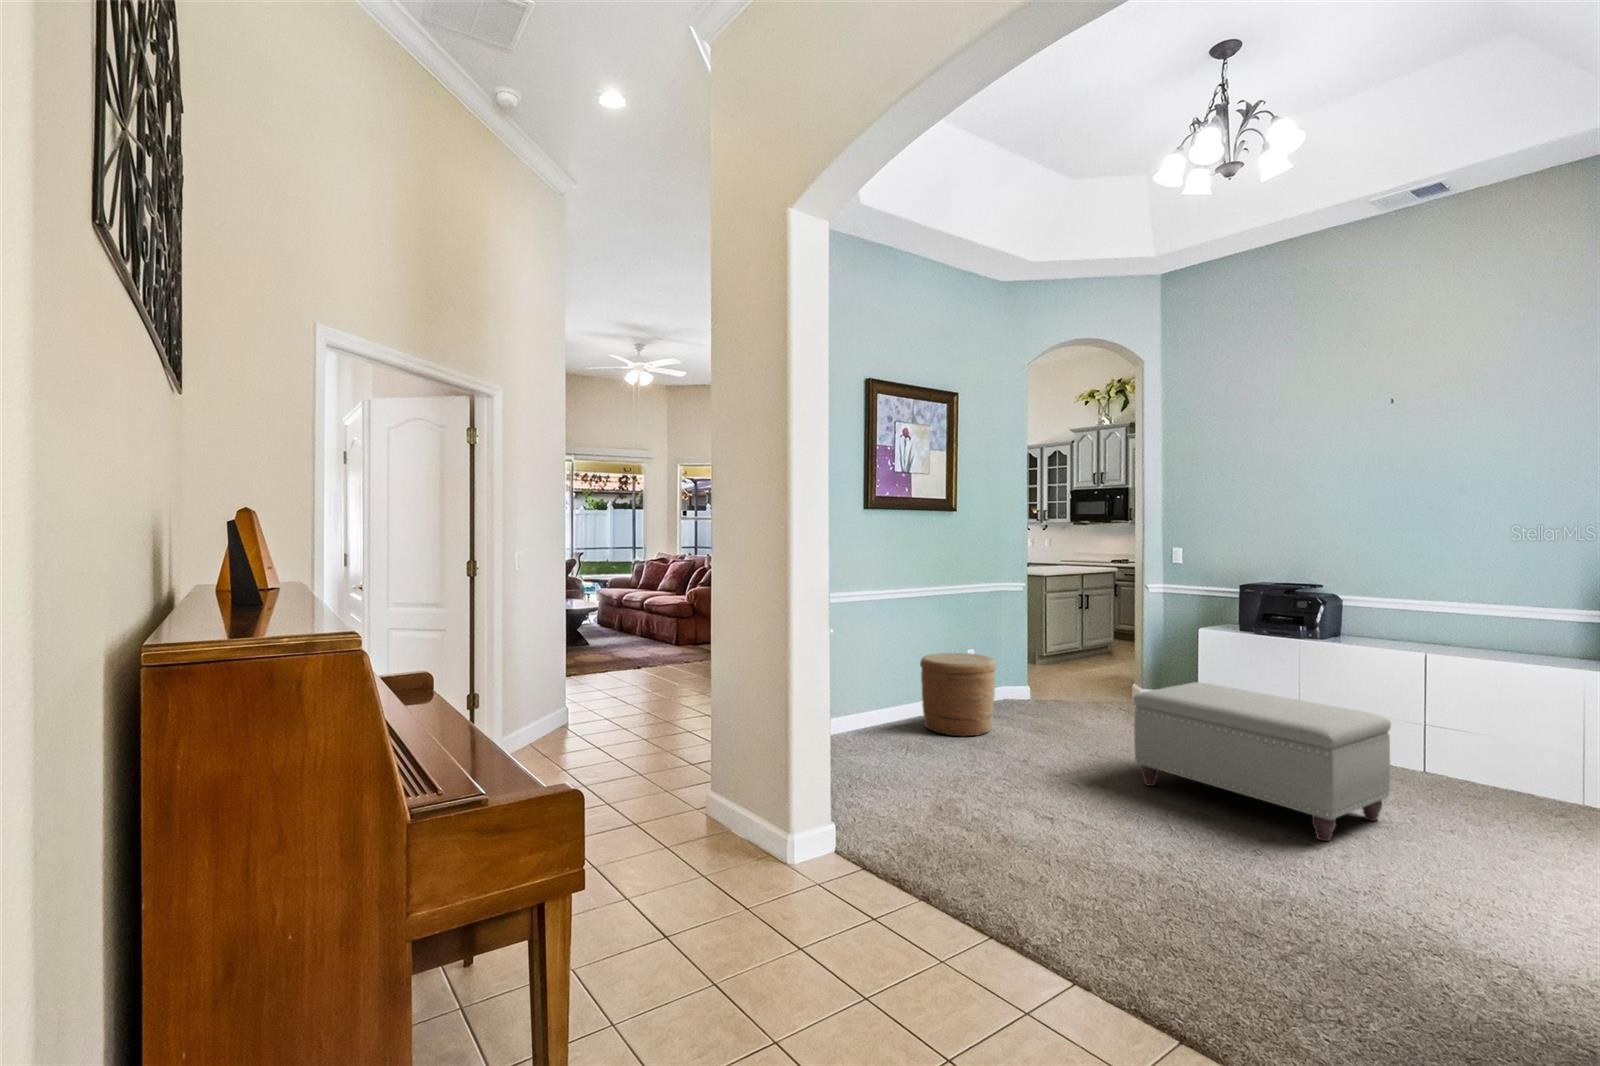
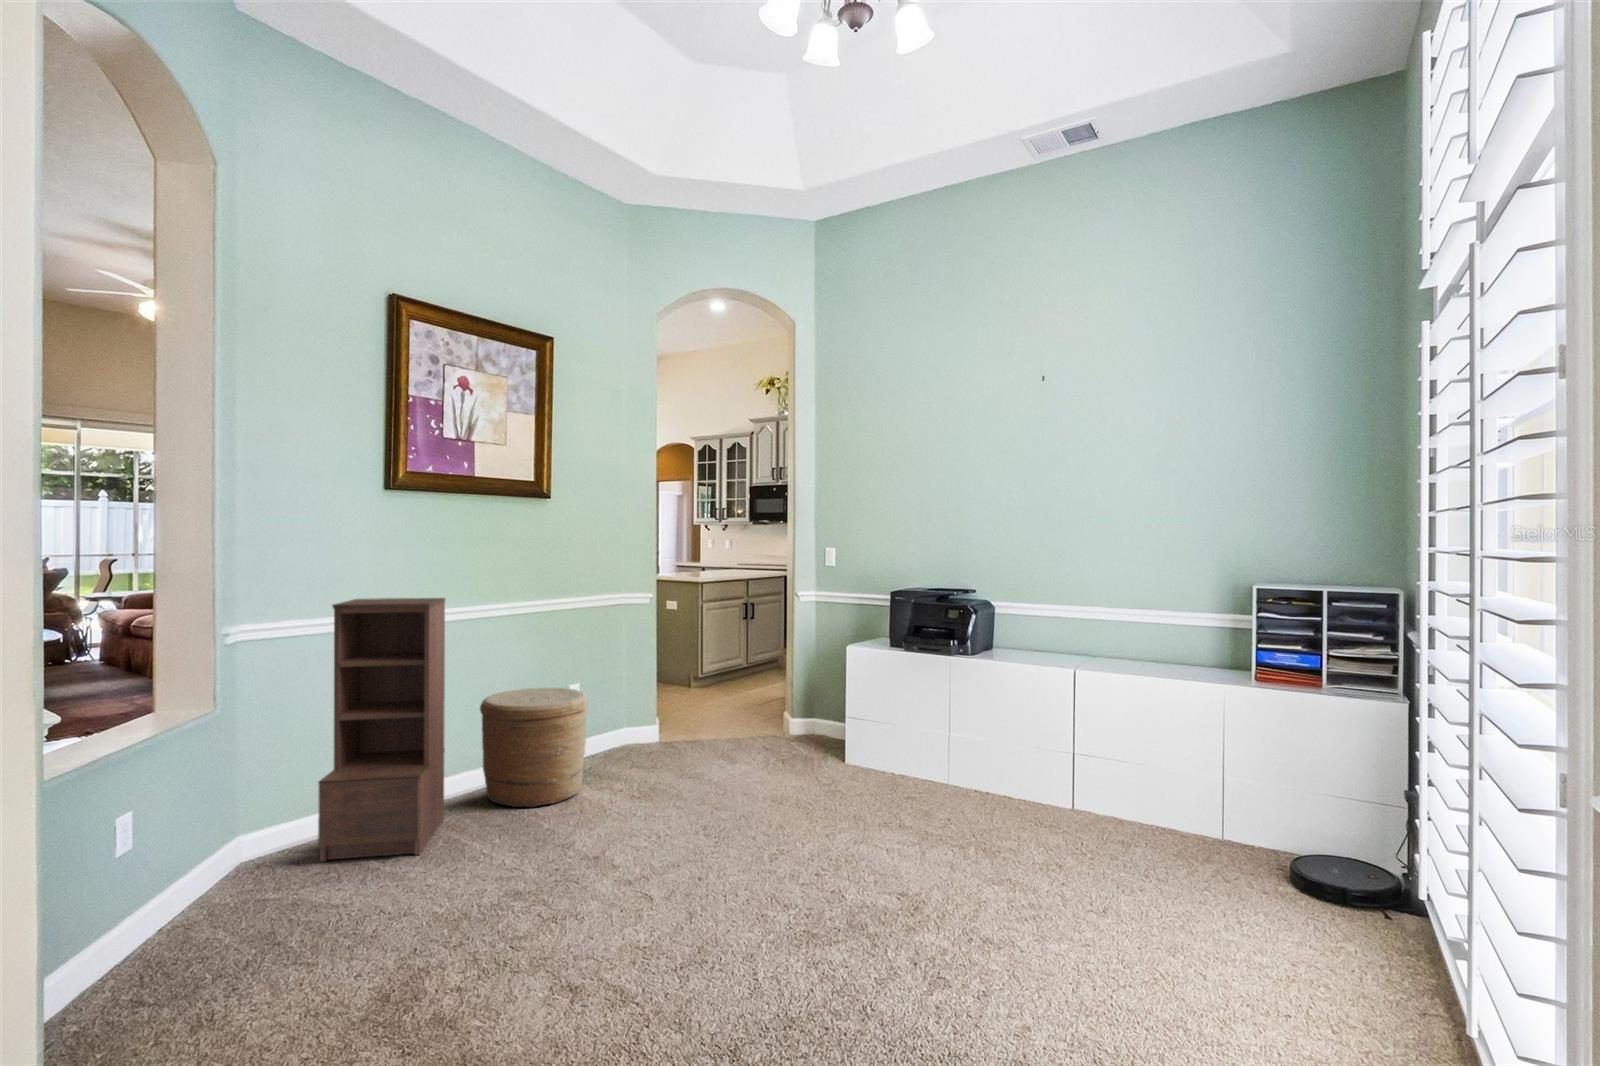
bookshelf: none [845,586,907,757] -> present [318,598,445,862]
ottoman: present [1134,682,1391,841] -> none [729,720,1029,948]

